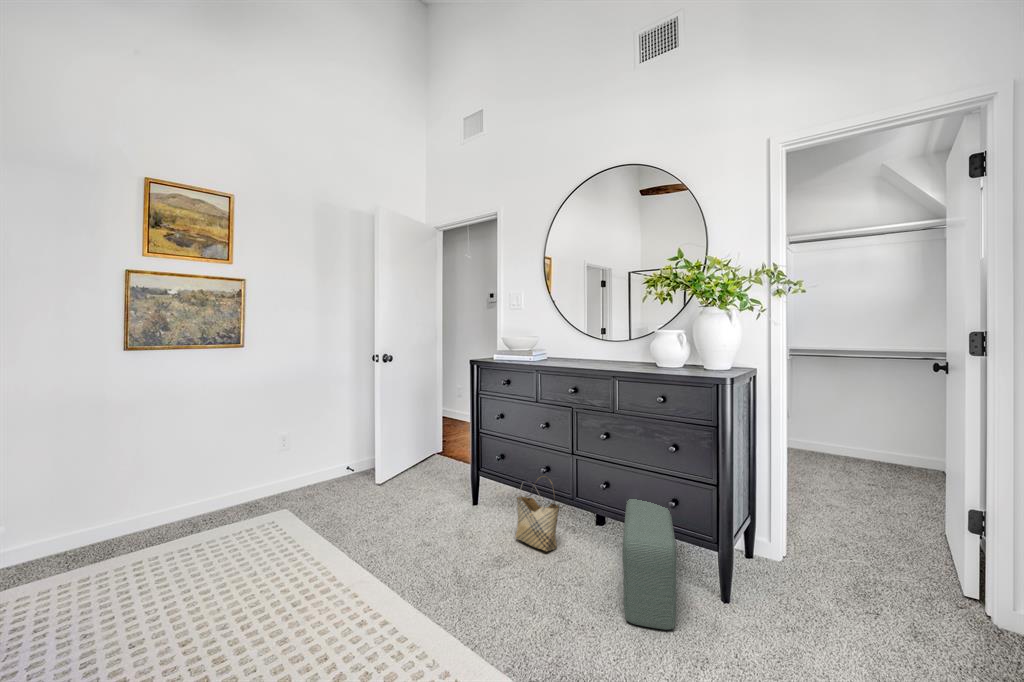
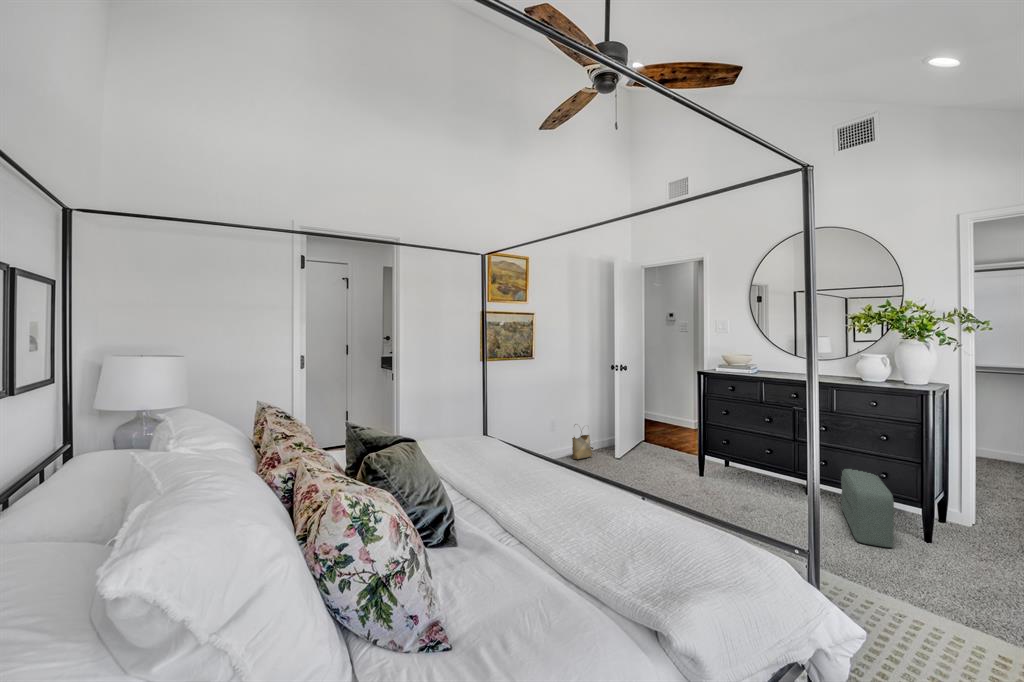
woven basket: present [515,476,559,551] -> present [572,431,592,459]

